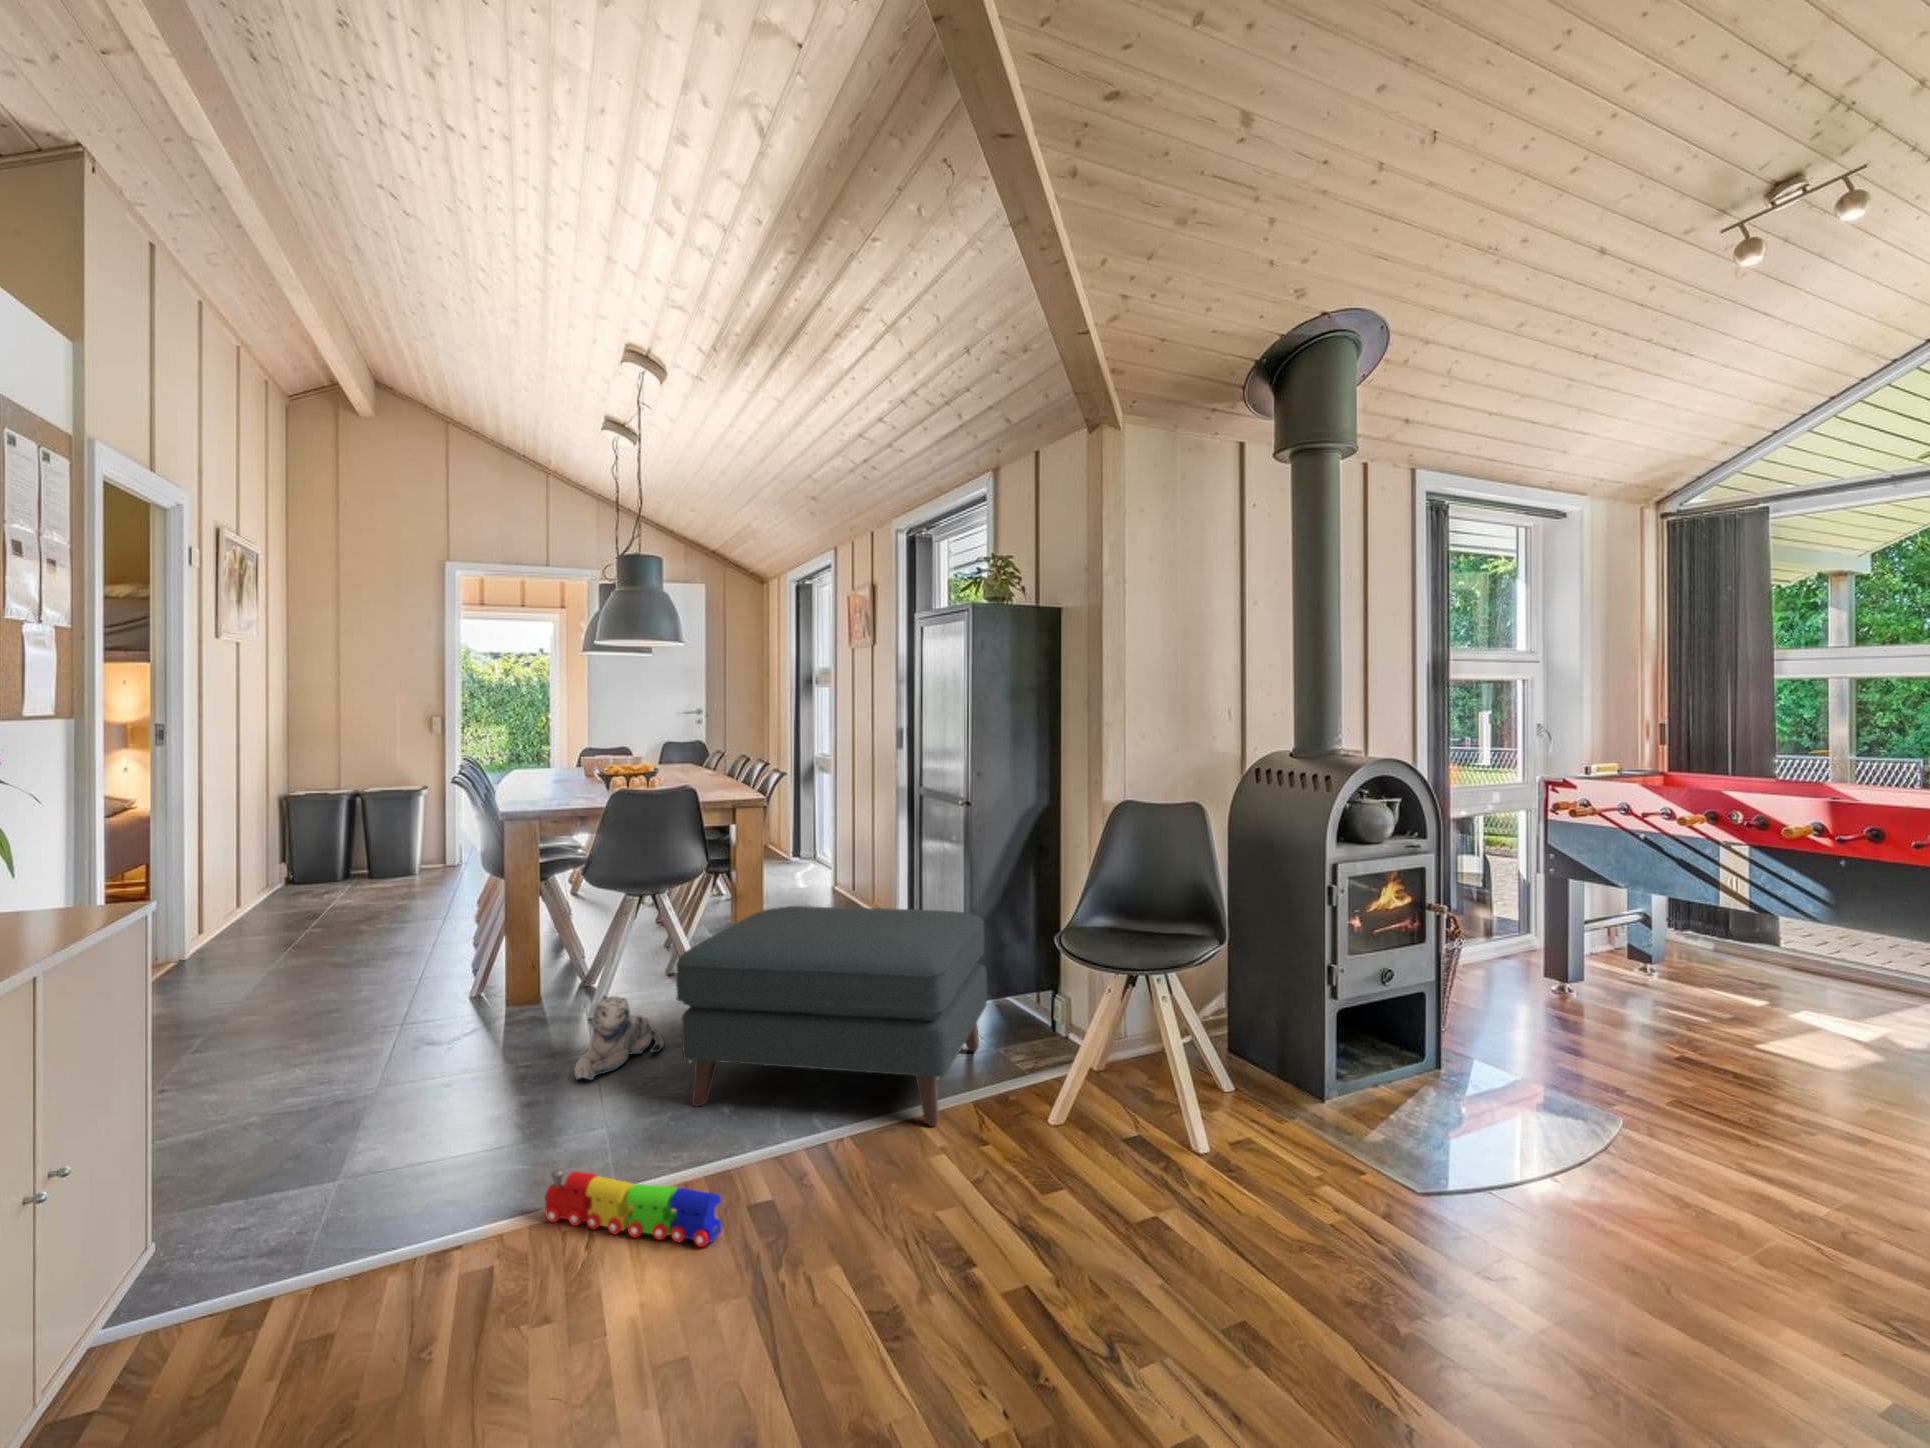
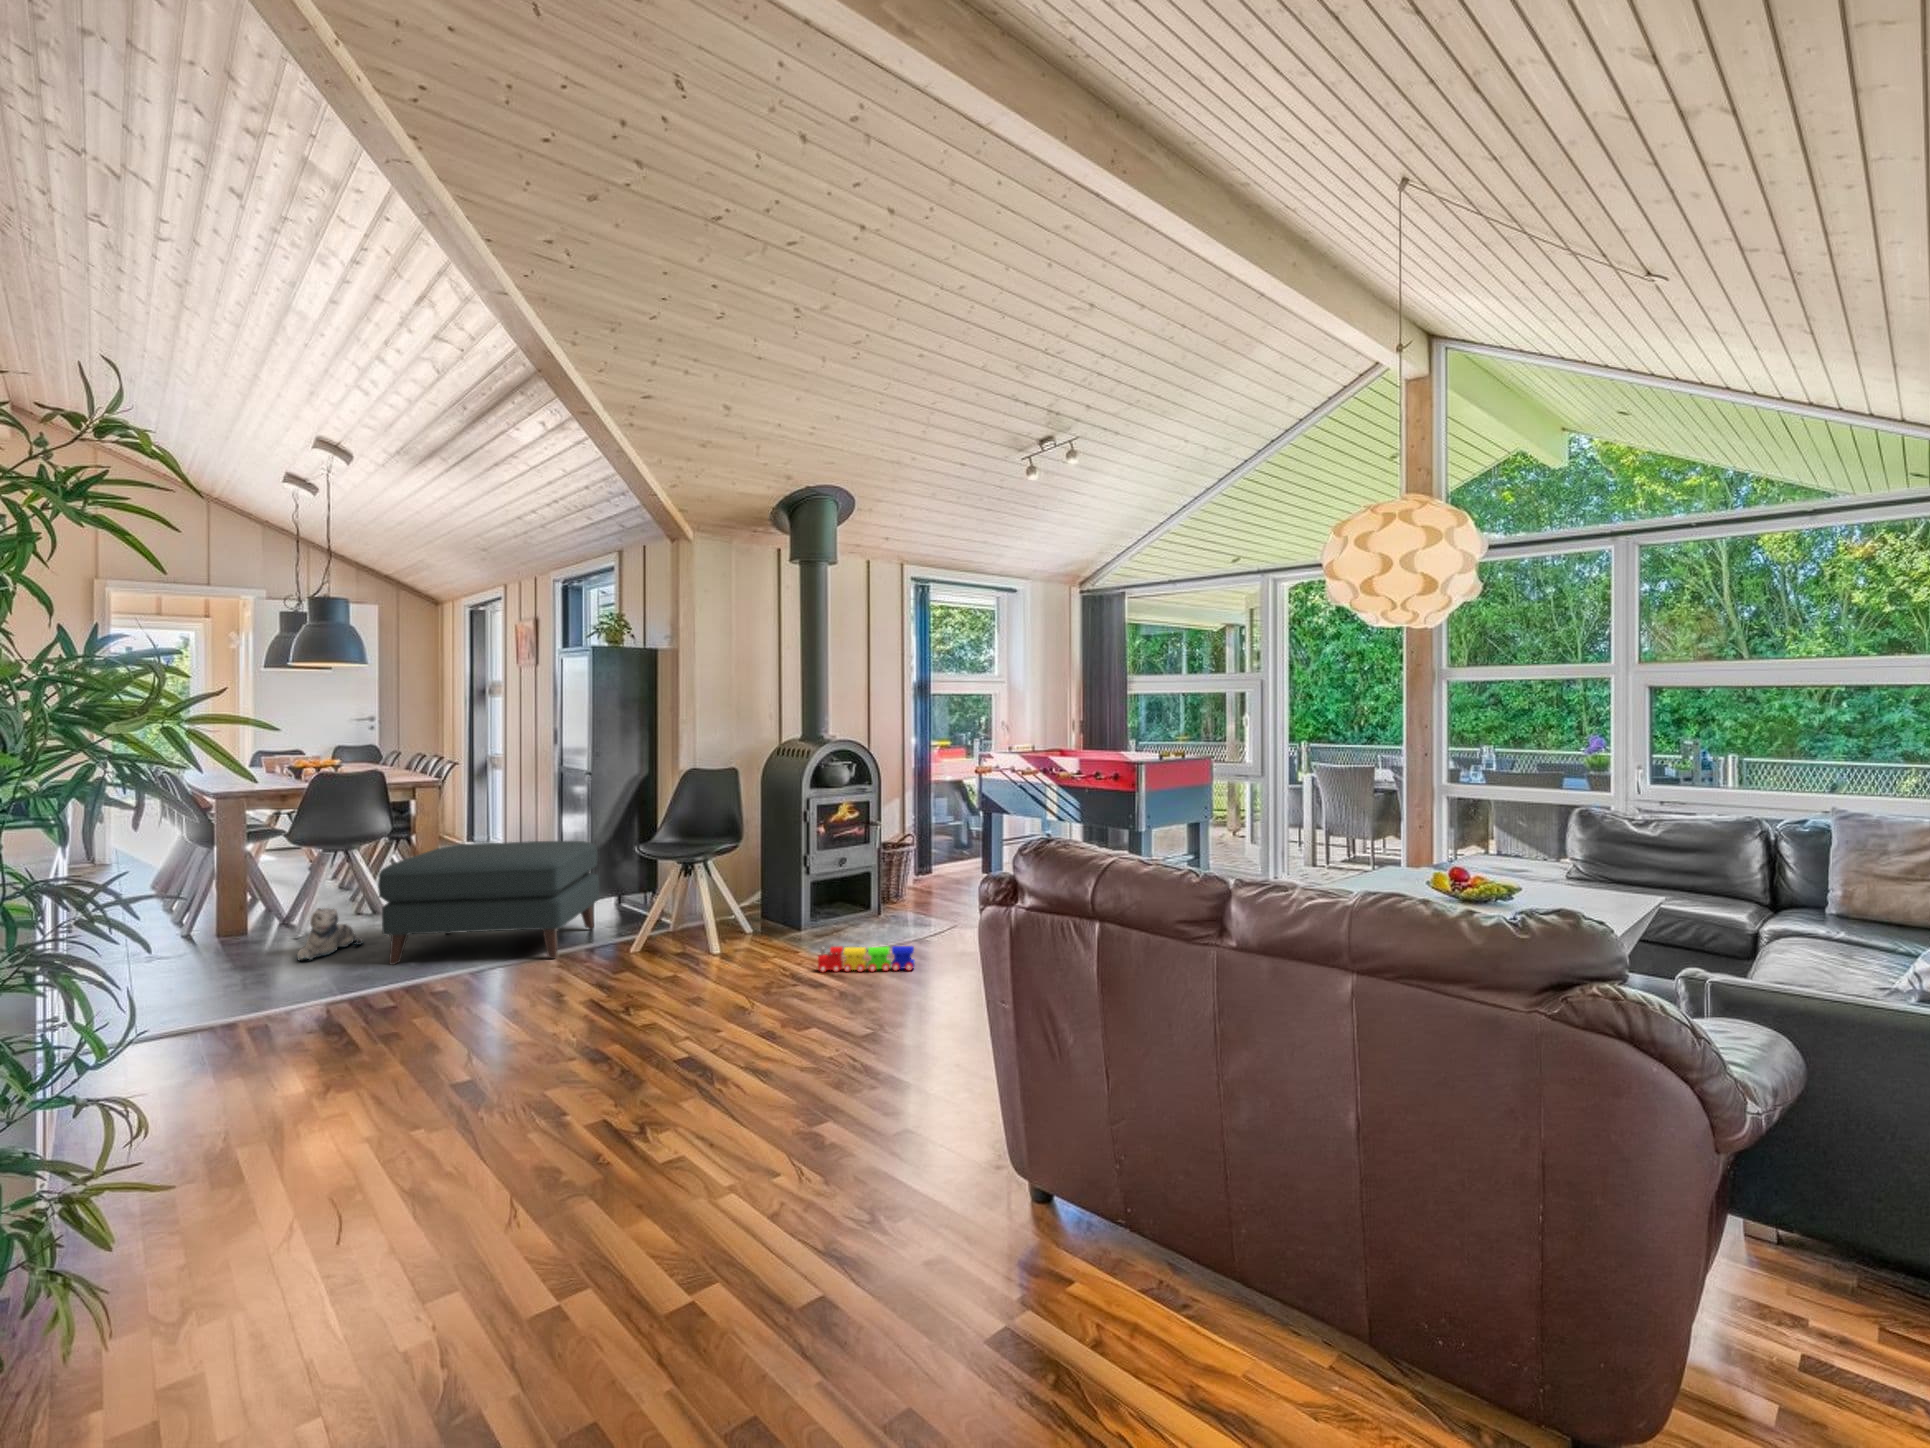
toy train: present [545,1168,722,1247] -> present [818,946,915,972]

